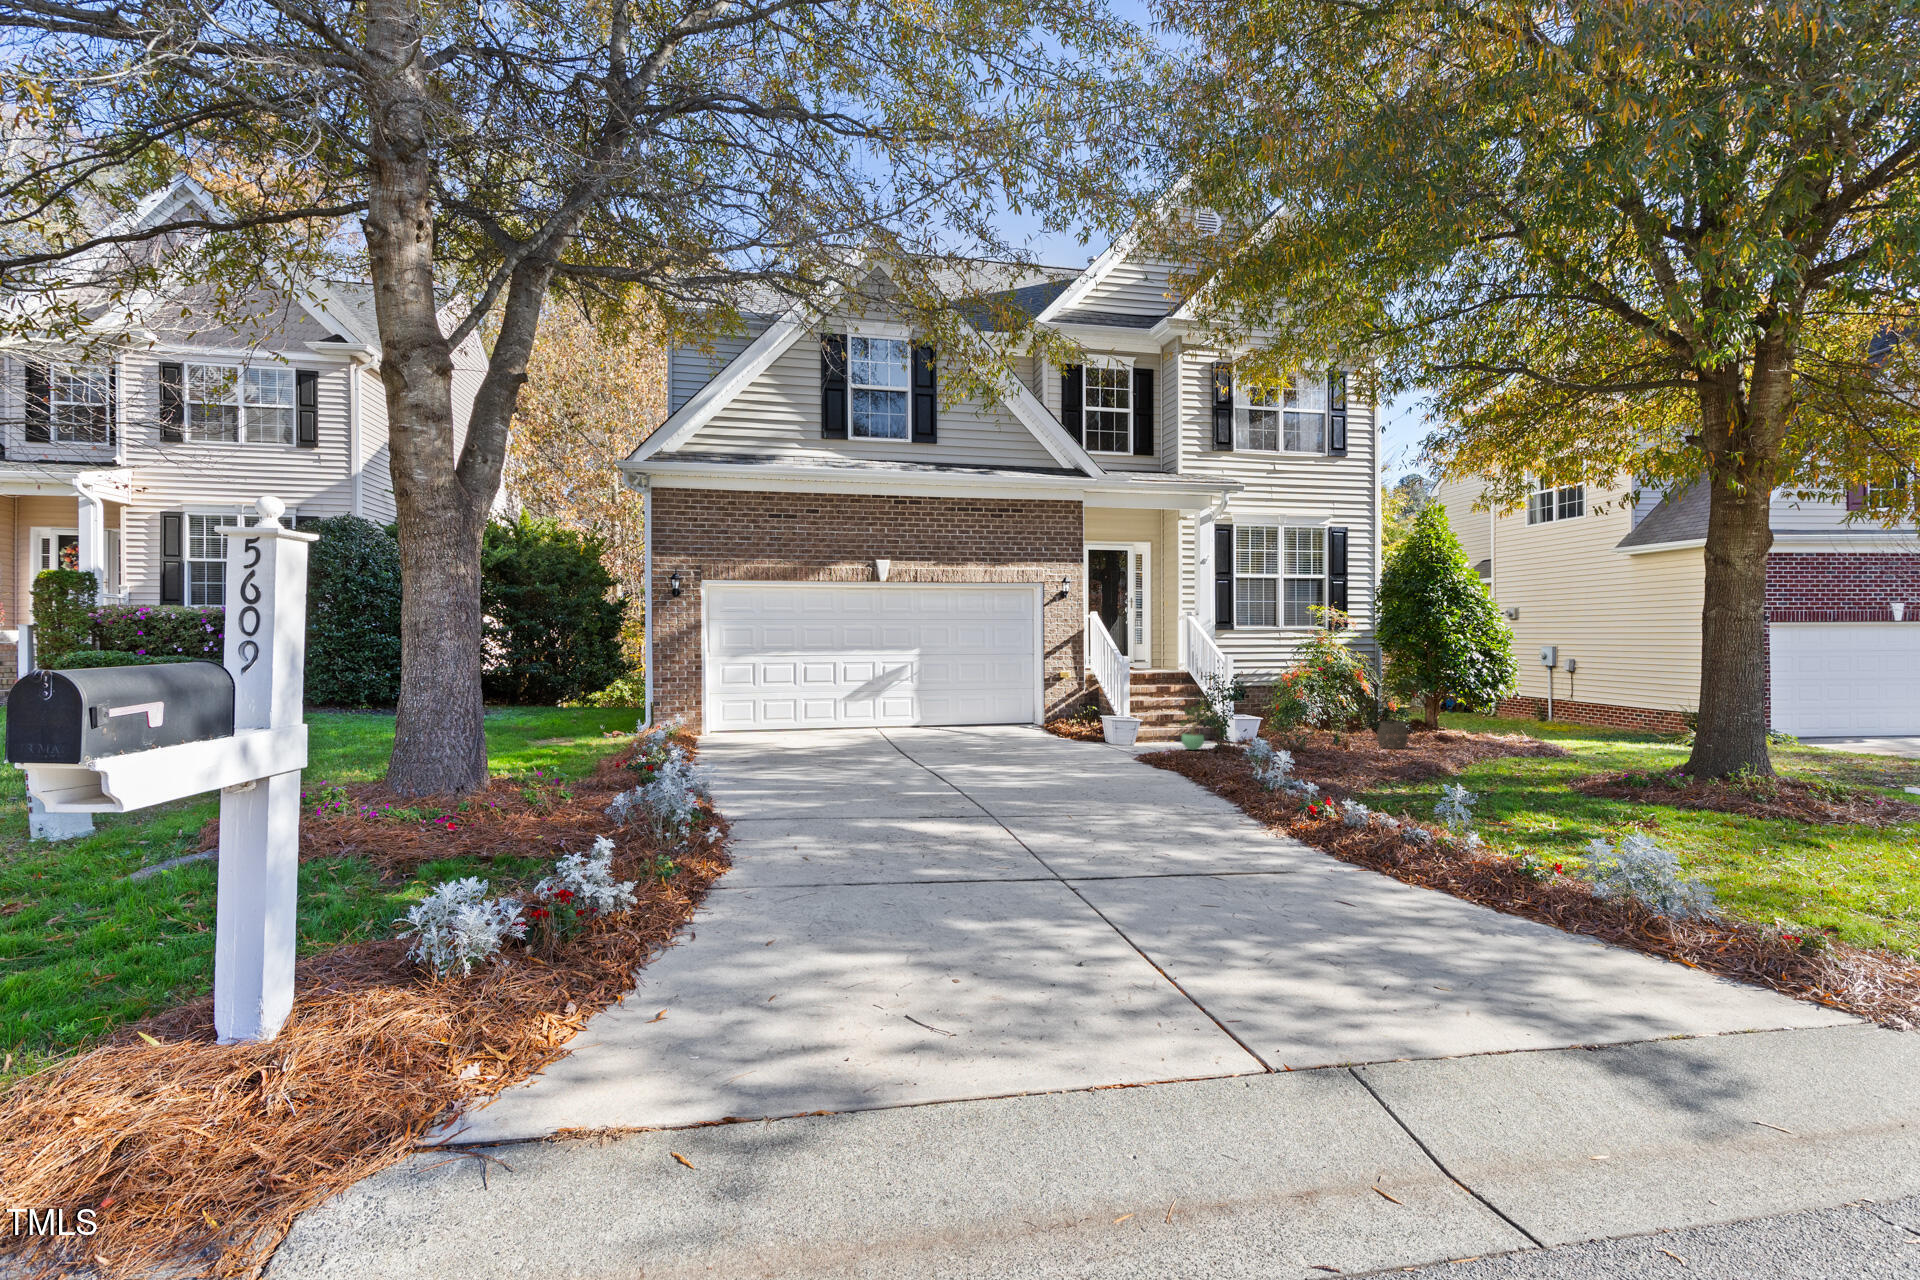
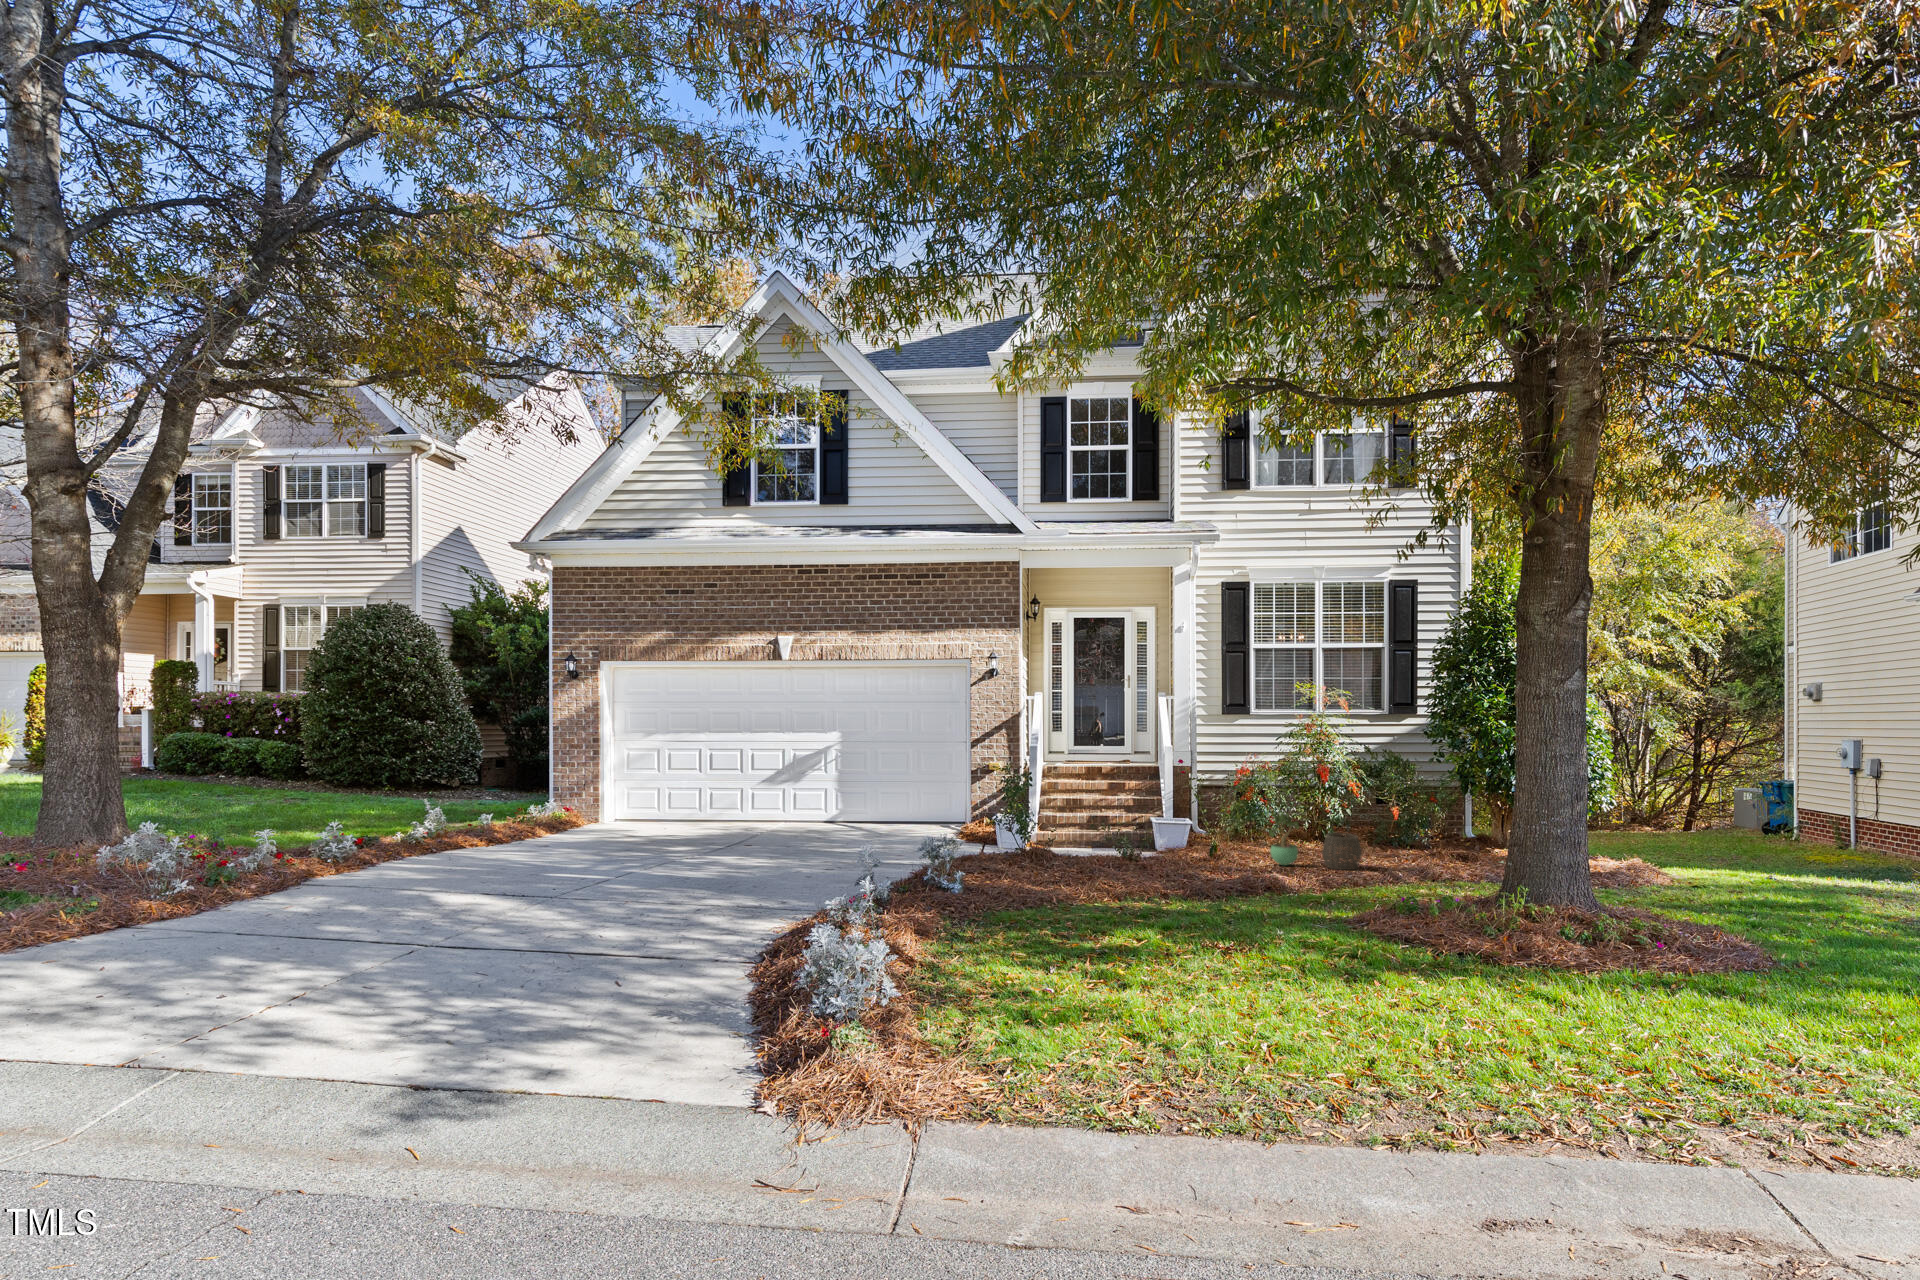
potted plant: present [1180,707,1208,750] -> present [1269,813,1299,866]

